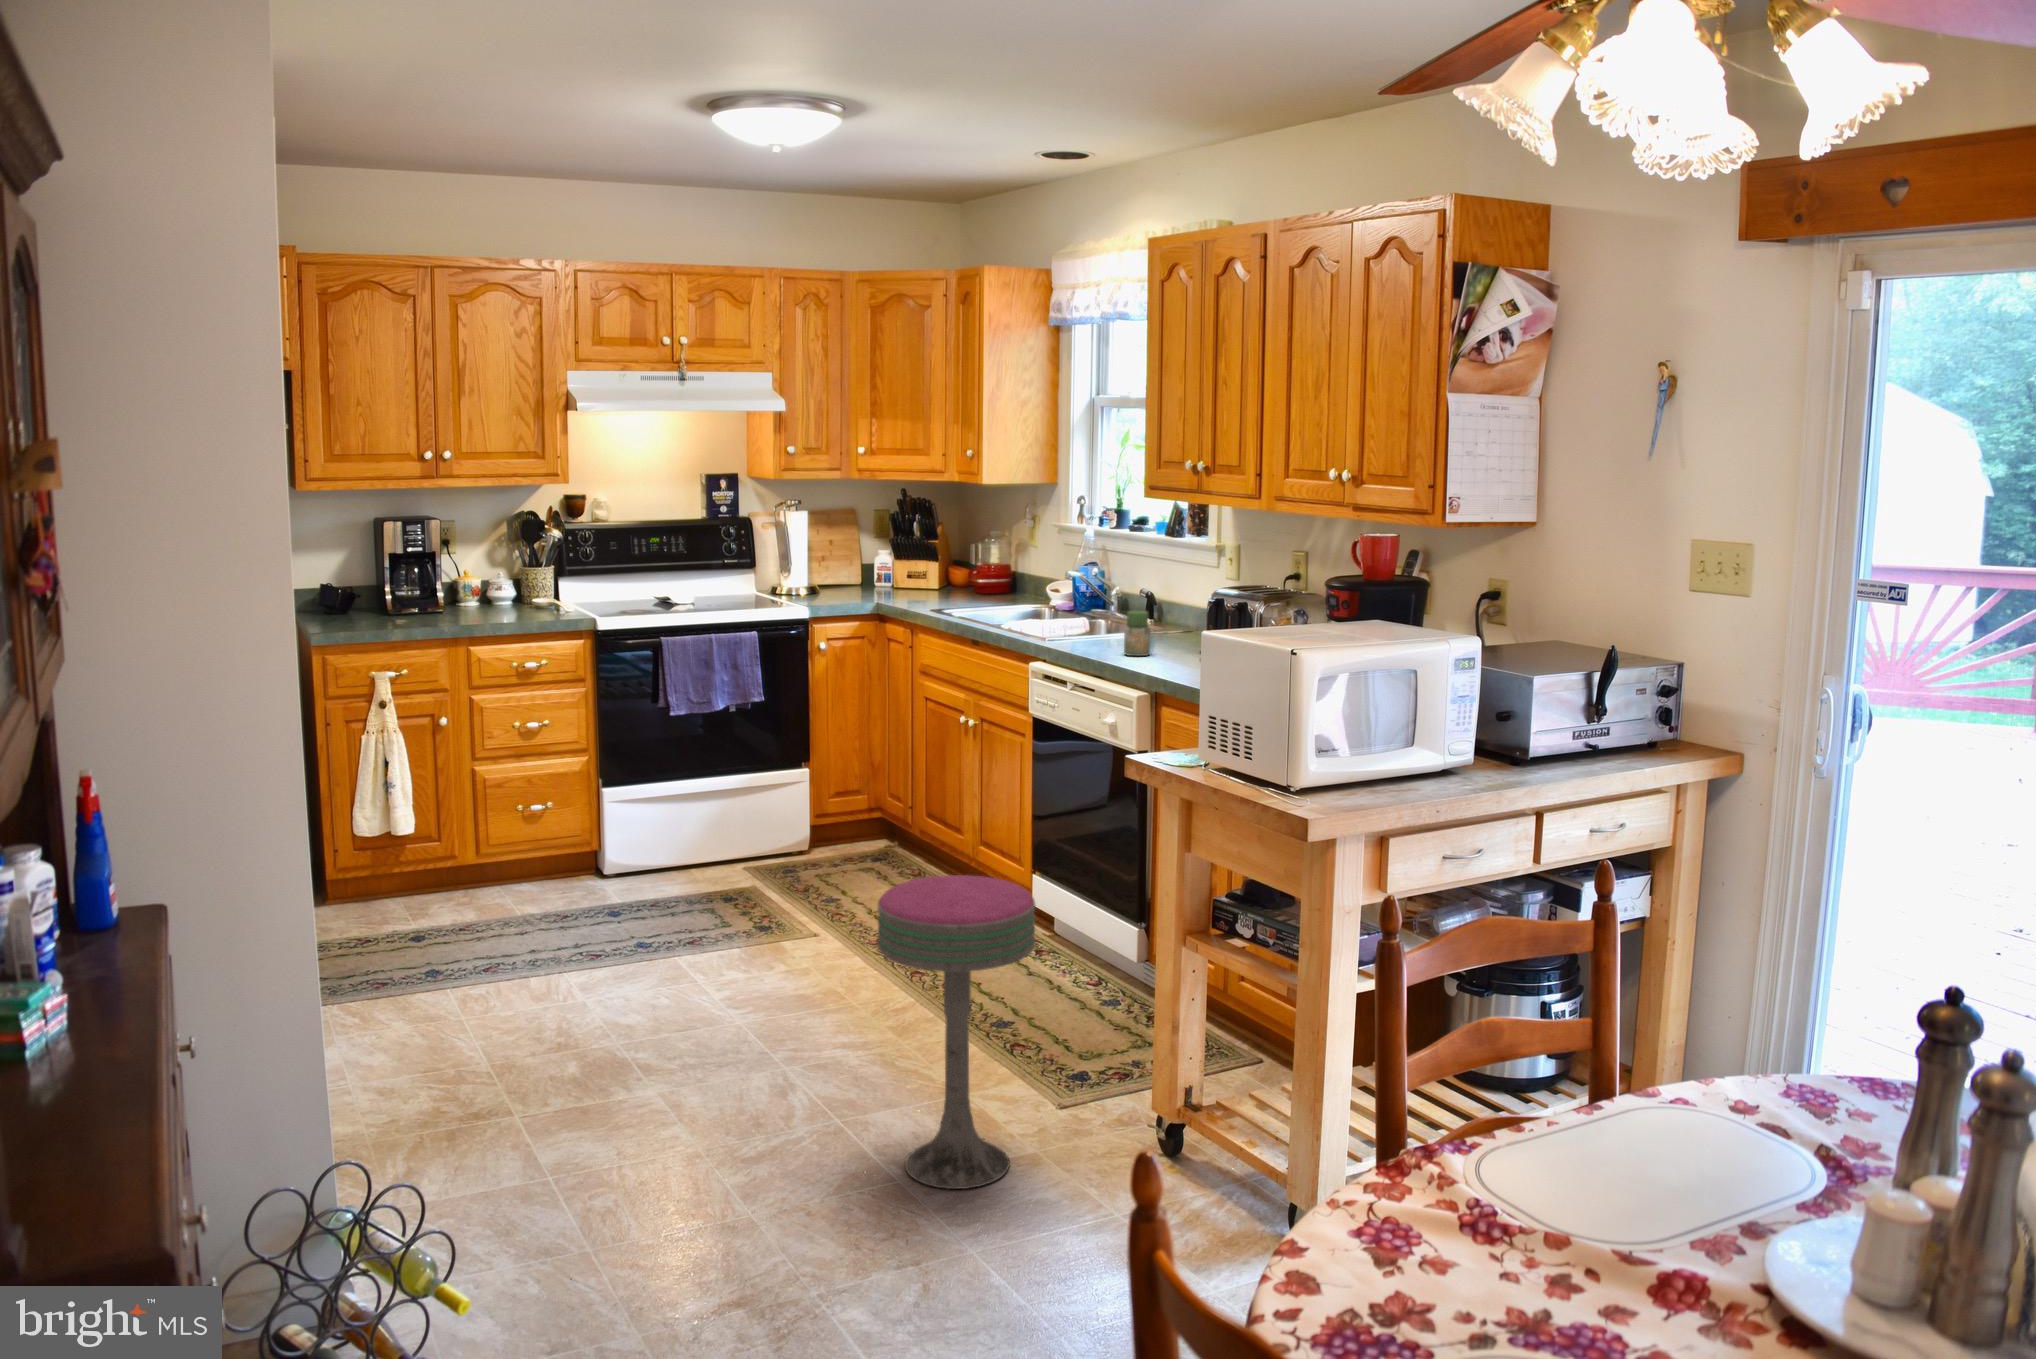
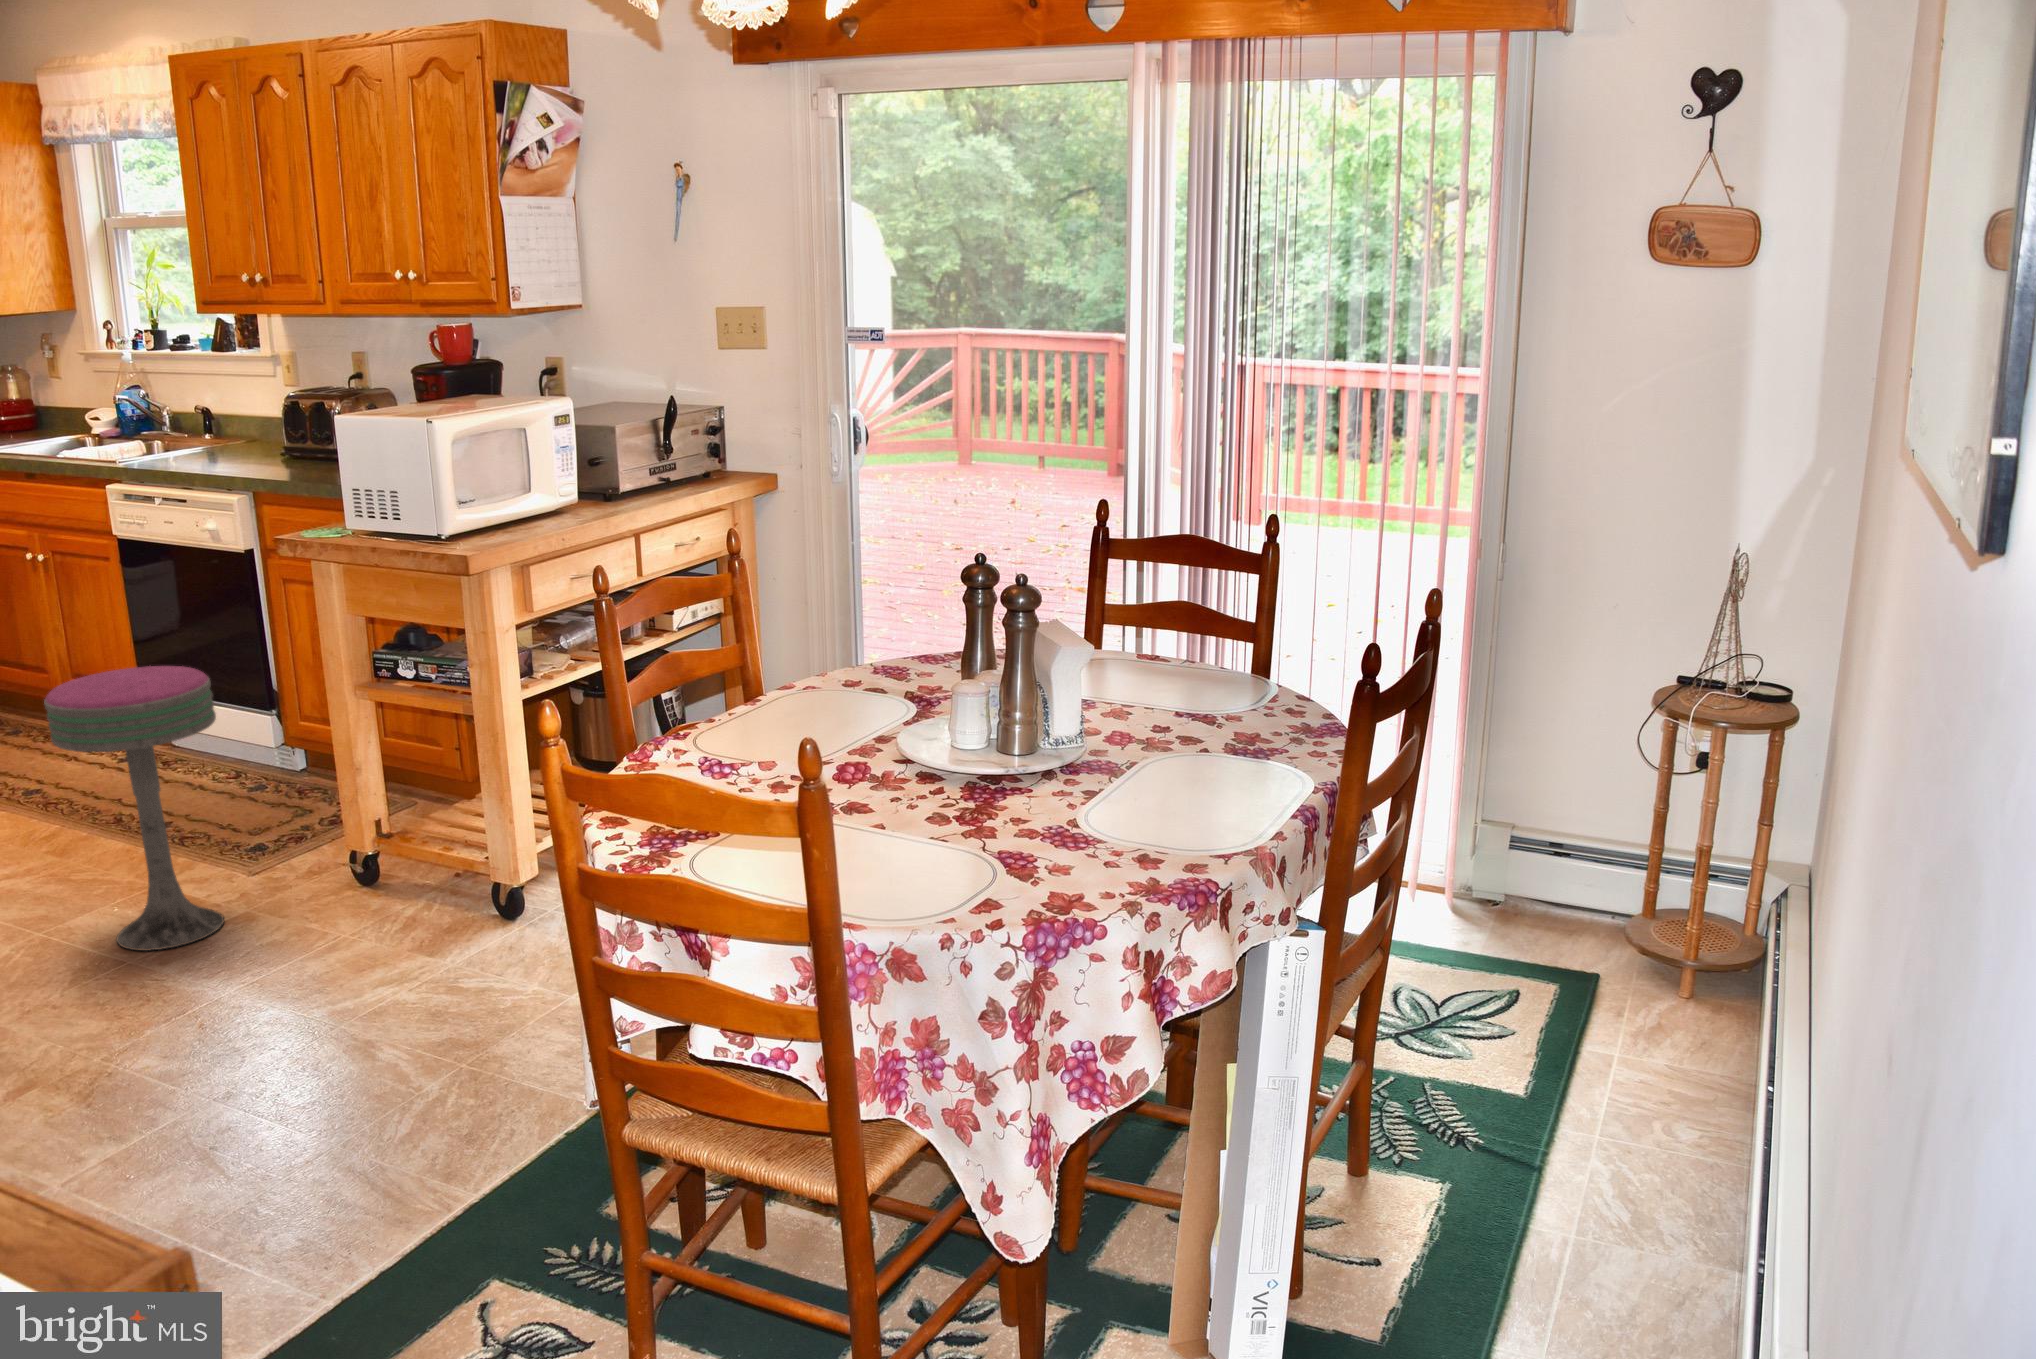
jar: present [1124,611,1151,656] -> none [208,419,239,463]

